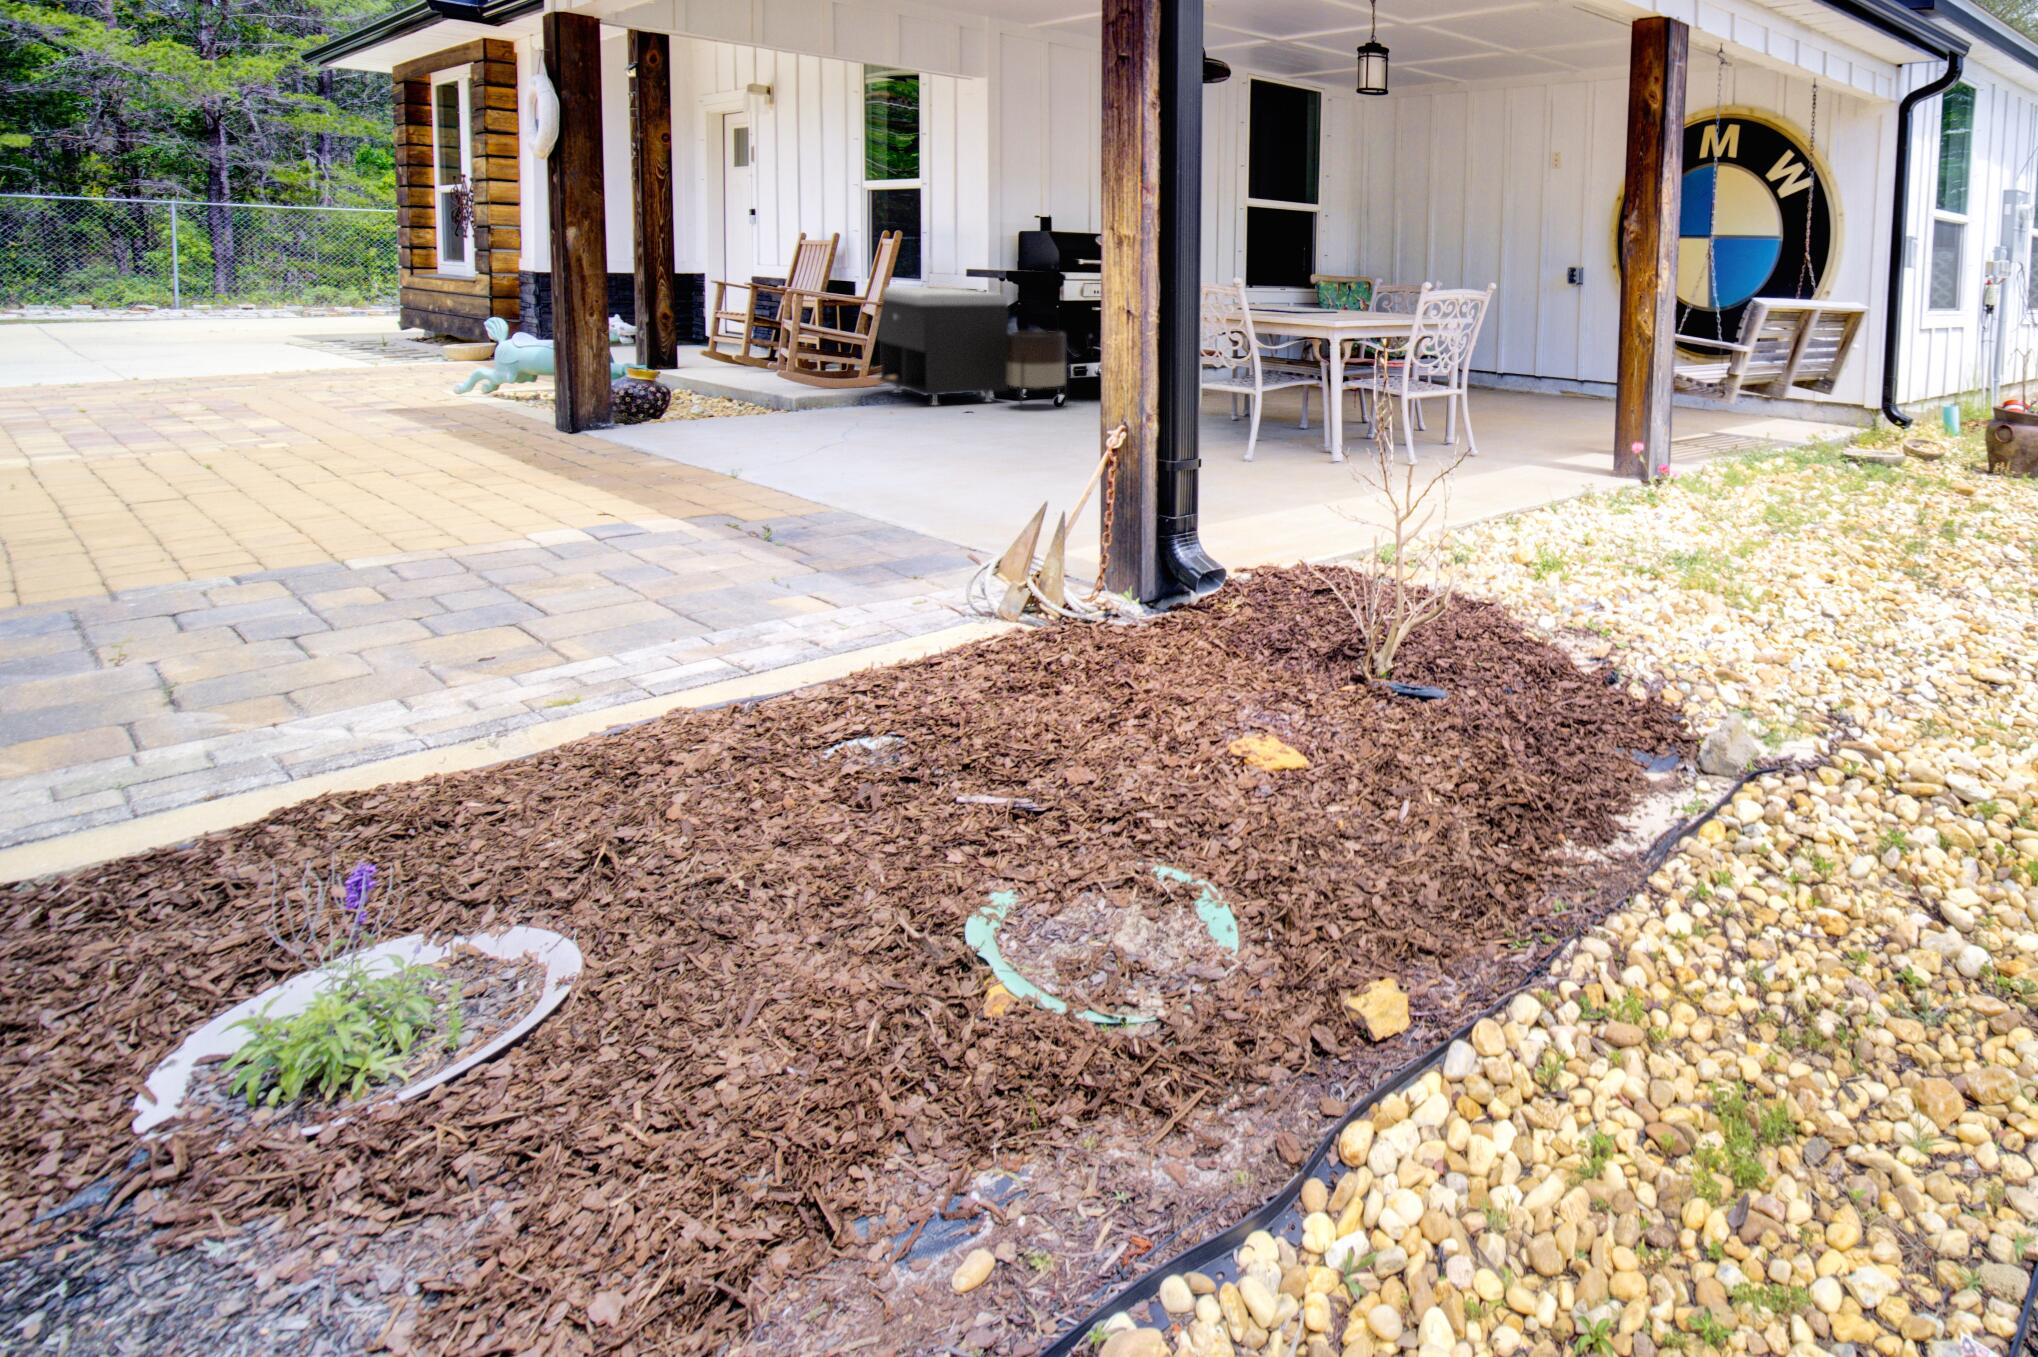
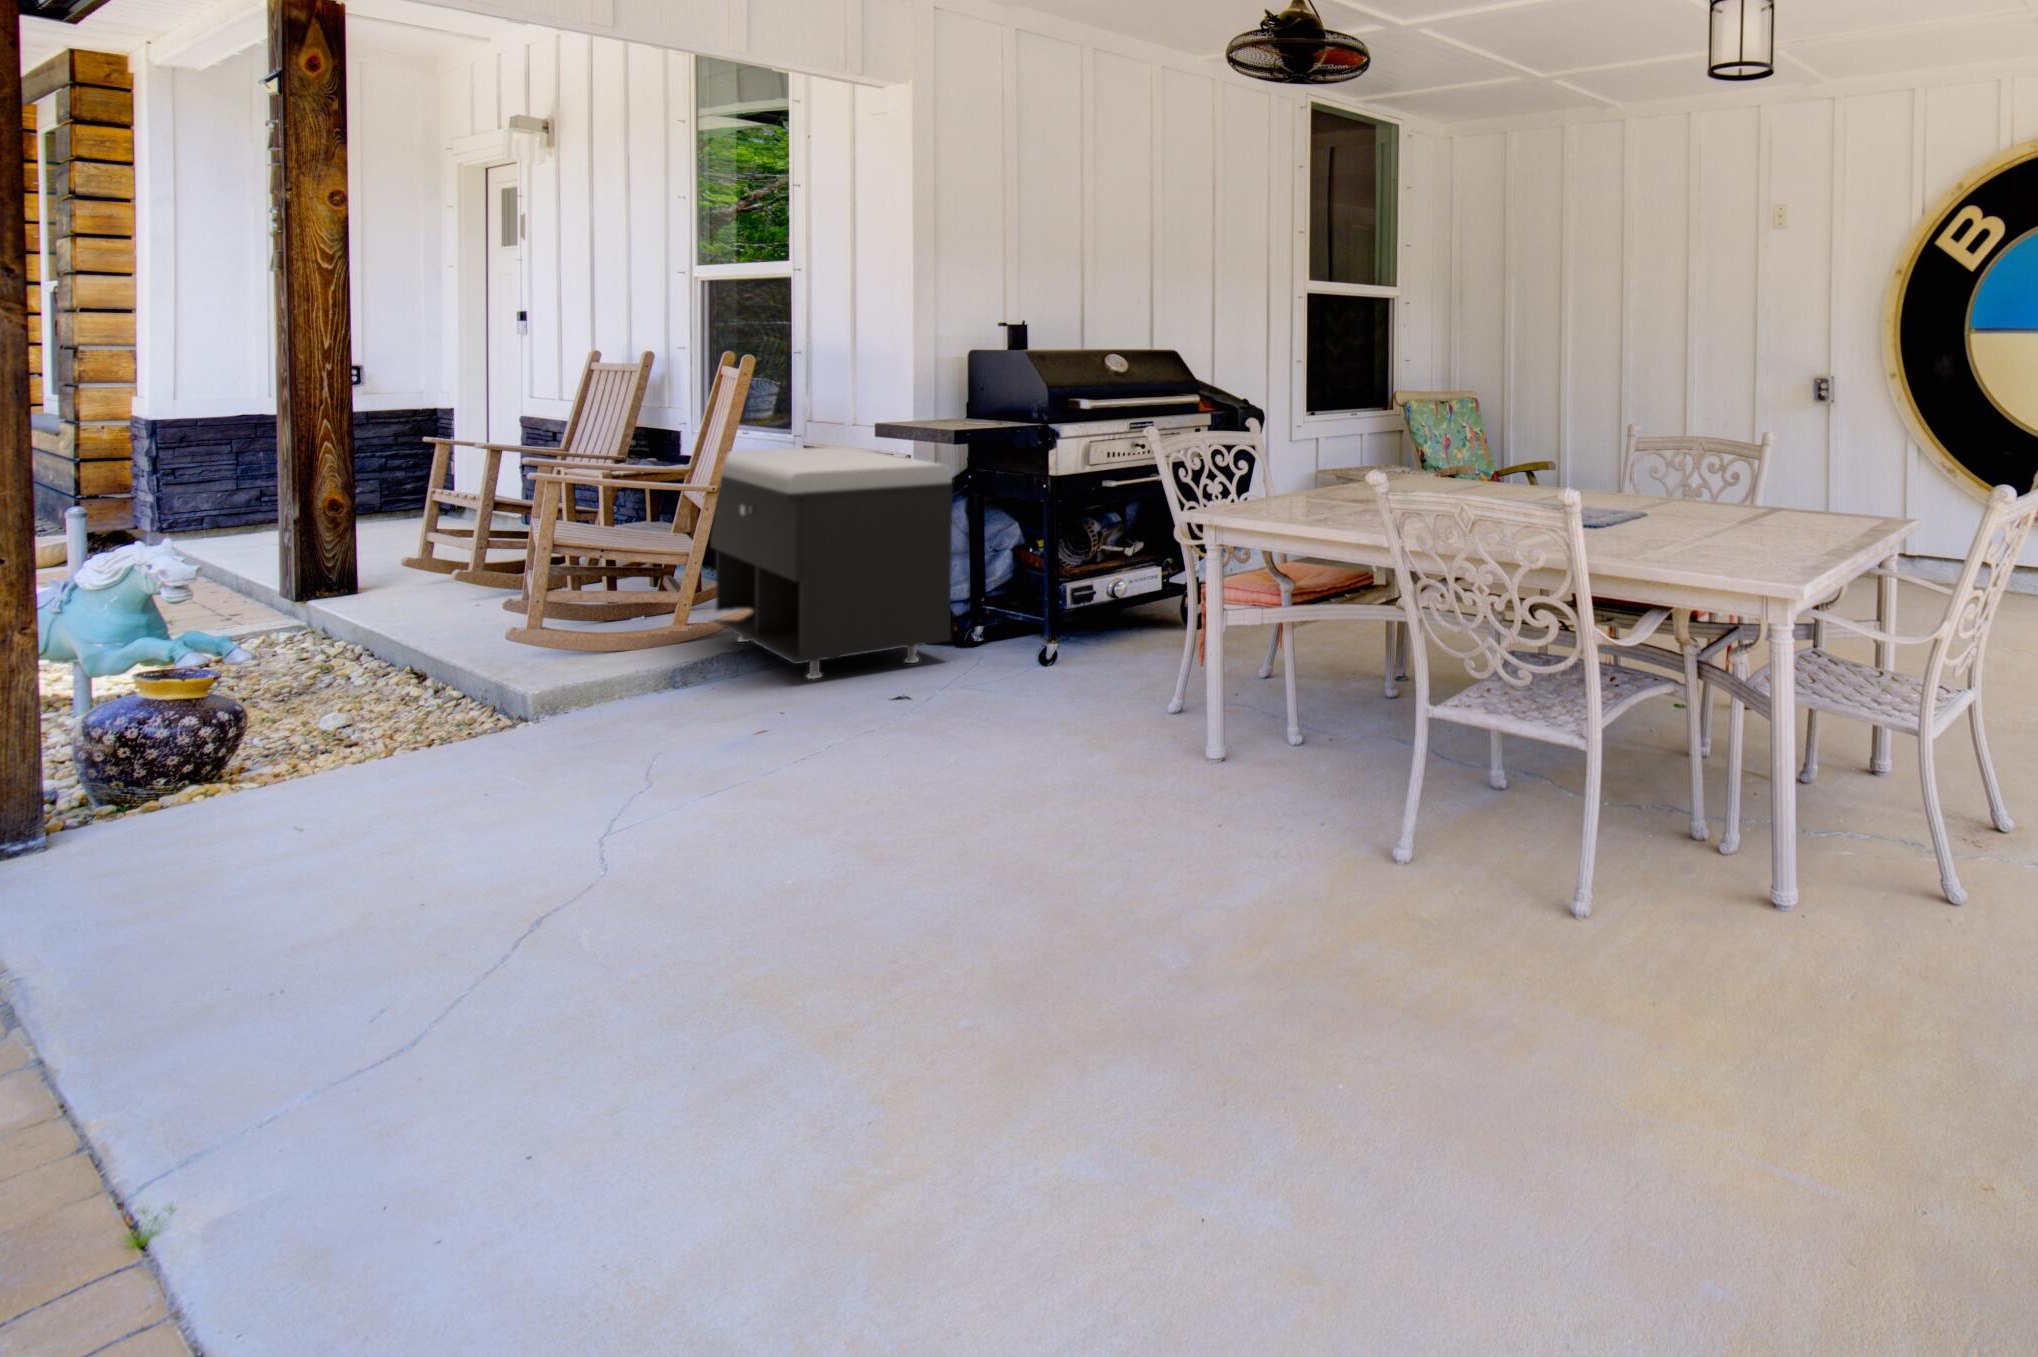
planter: present [1007,331,1067,404] -> none [951,530,1062,688]

